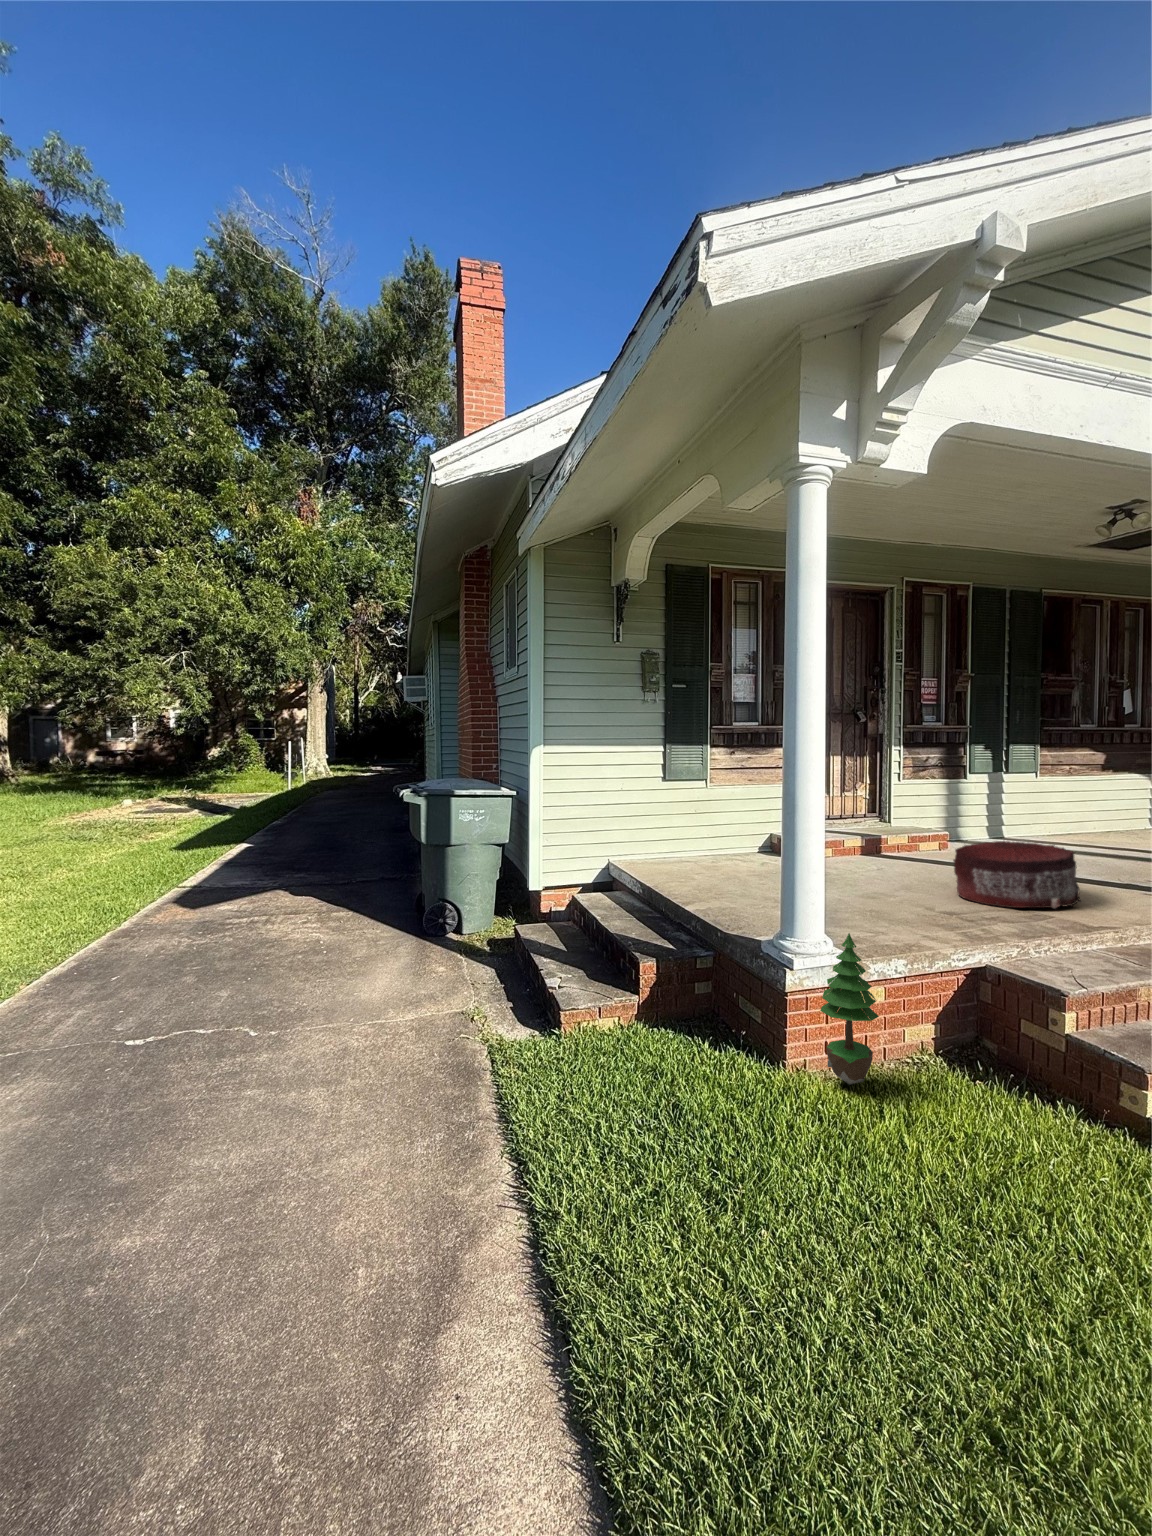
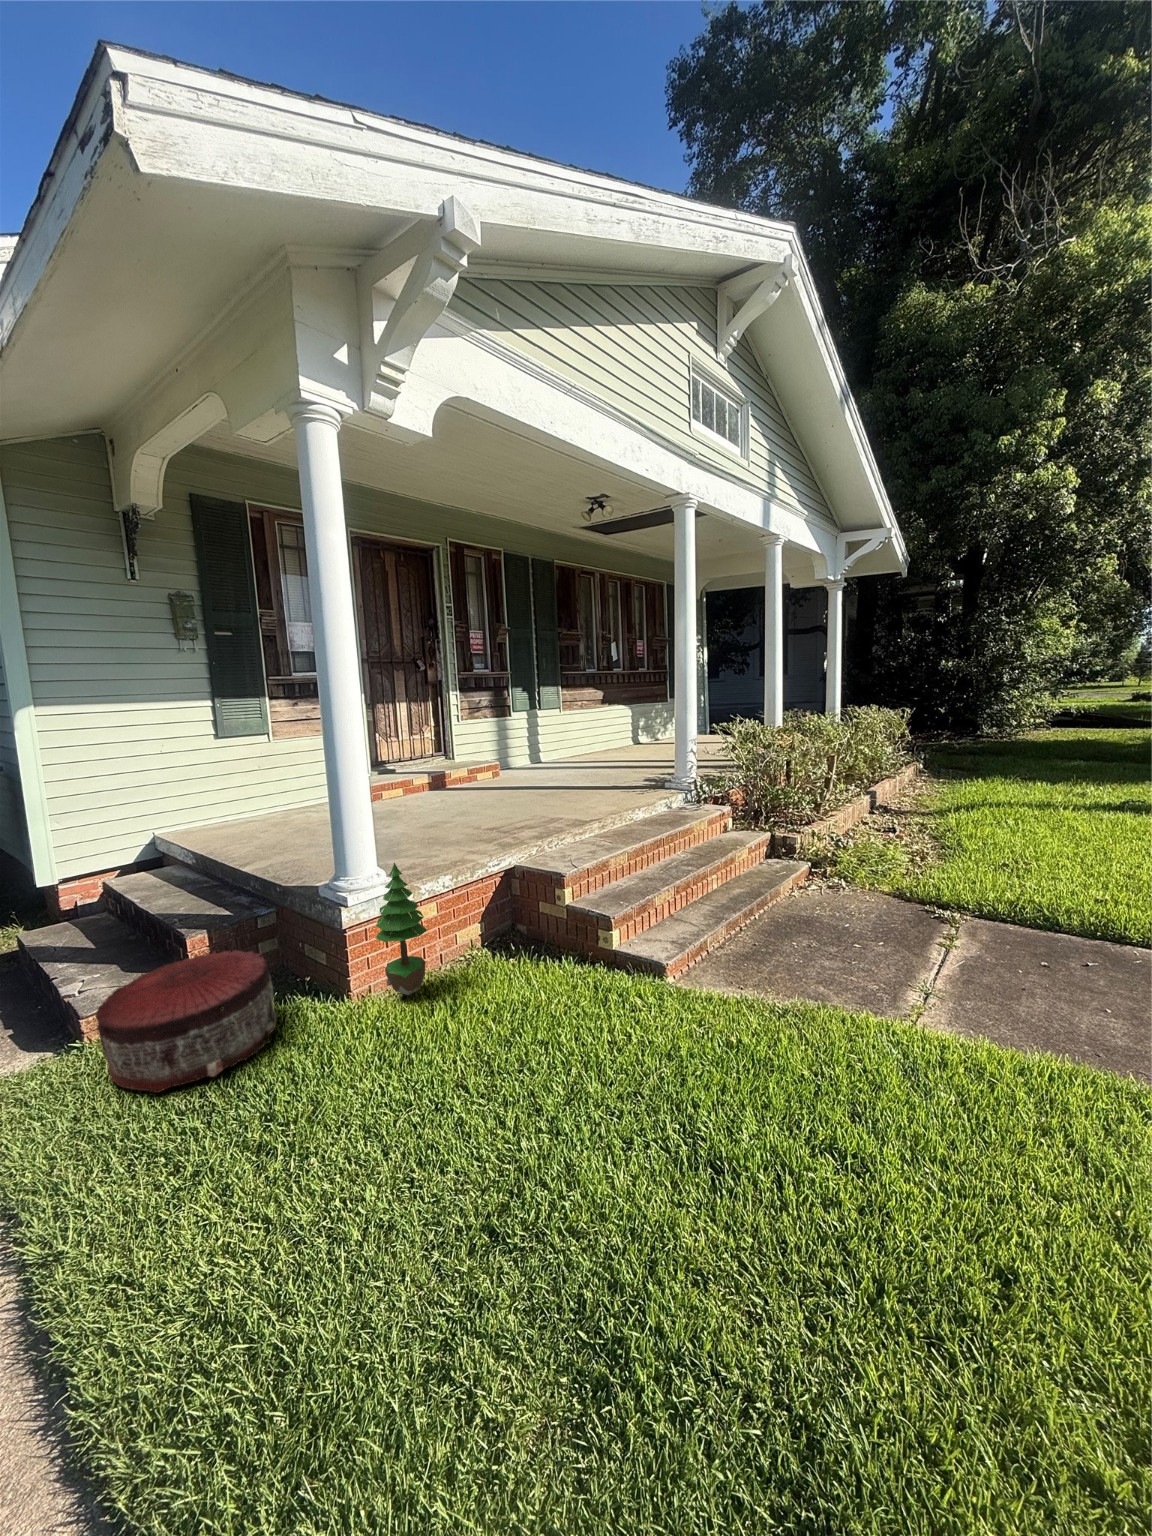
pouf: present [953,841,1080,908] -> present [96,950,276,1093]

